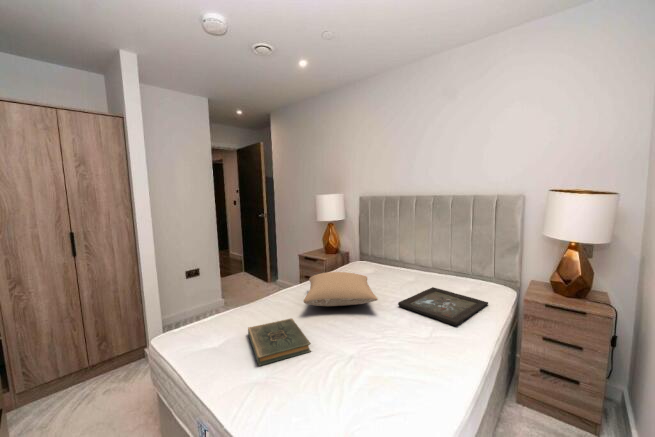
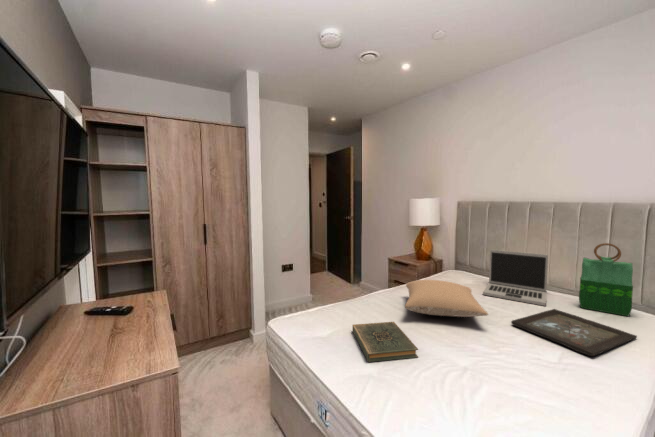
tote bag: none [451,228,486,287] -> present [579,243,633,316]
laptop: none [379,239,429,285] -> present [483,249,548,306]

